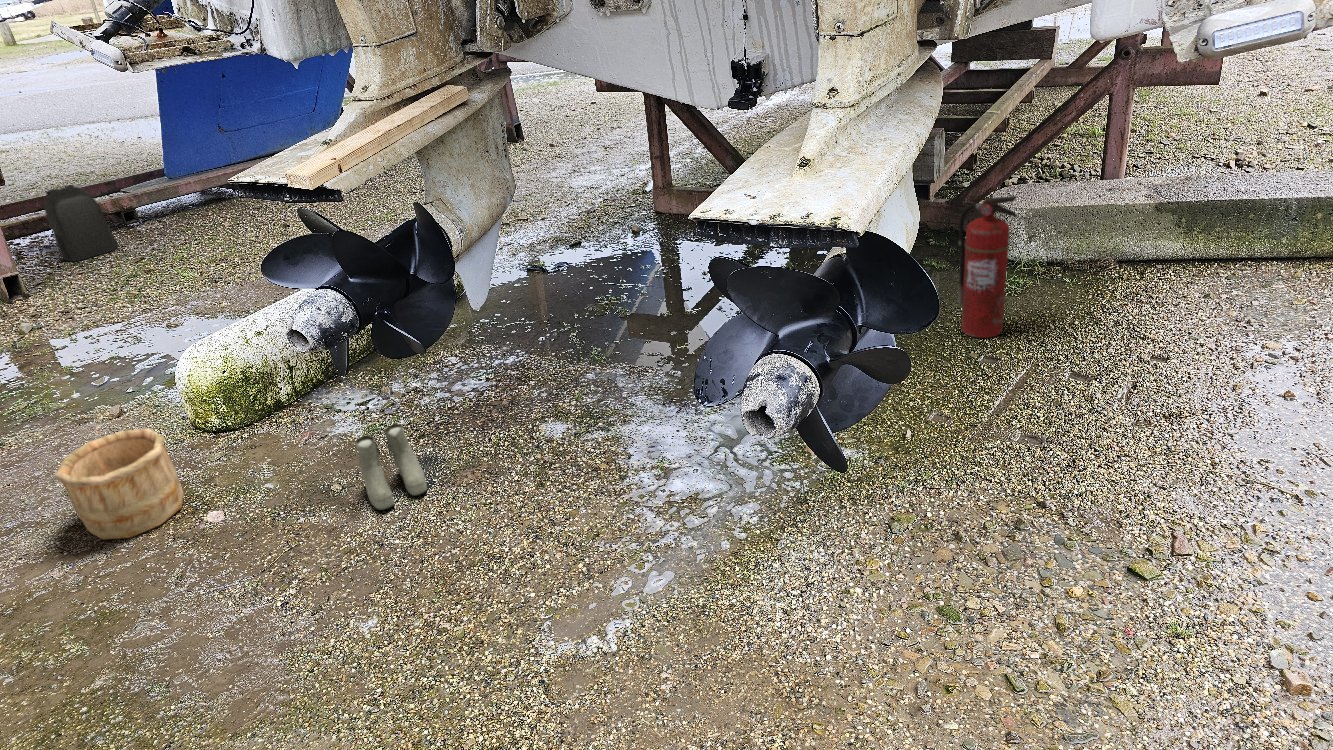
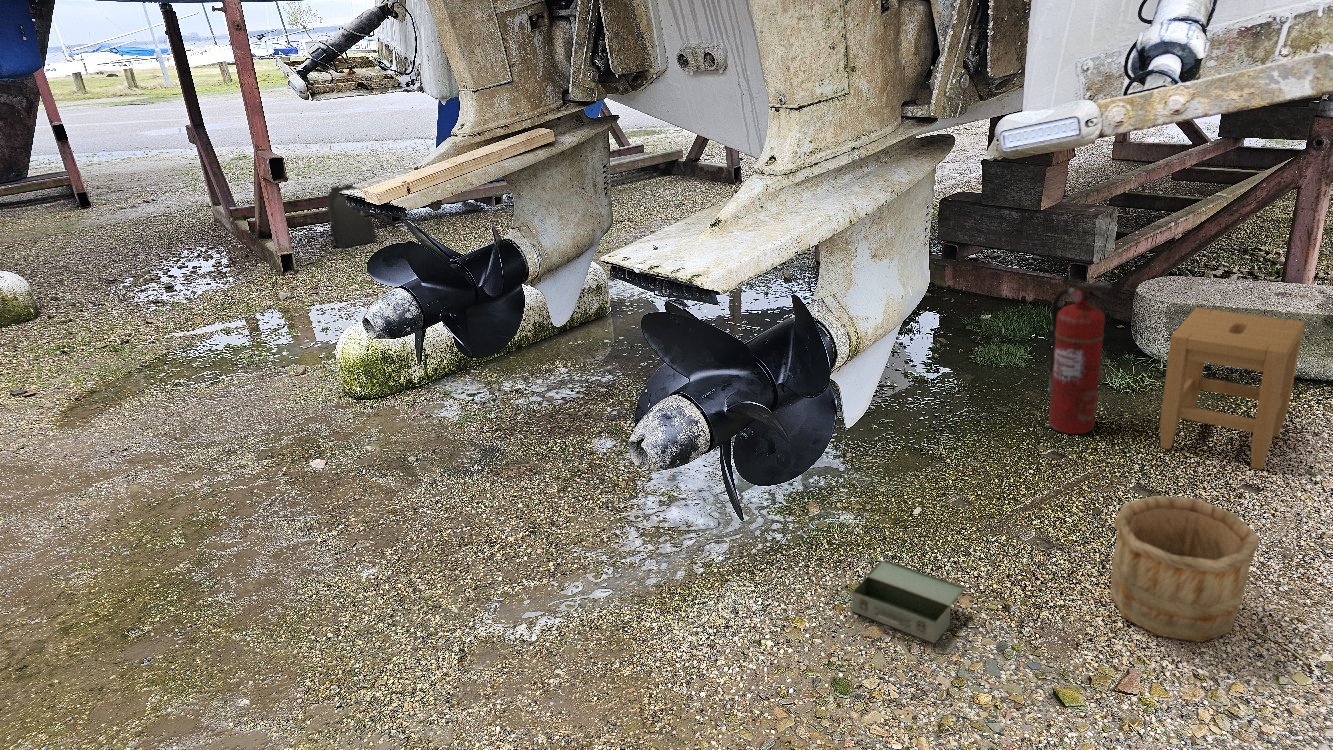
stool: none [1065,208,1174,342] -> present [1160,308,1305,469]
boots: present [355,424,427,510] -> none [423,414,478,485]
wooden bucket: present [55,428,184,539] -> present [1110,496,1260,642]
toolbox: none [911,485,1007,552] -> present [852,560,964,643]

